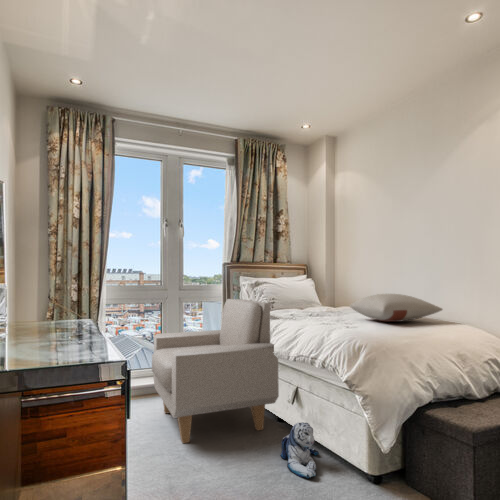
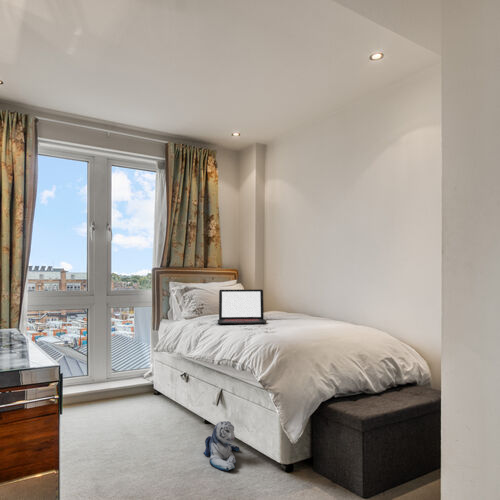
laptop: none [291,283,343,318] -> present [218,289,266,324]
pillow: present [350,294,442,322] -> none [272,301,352,327]
armchair: present [152,299,279,443] -> none [77,305,204,448]

